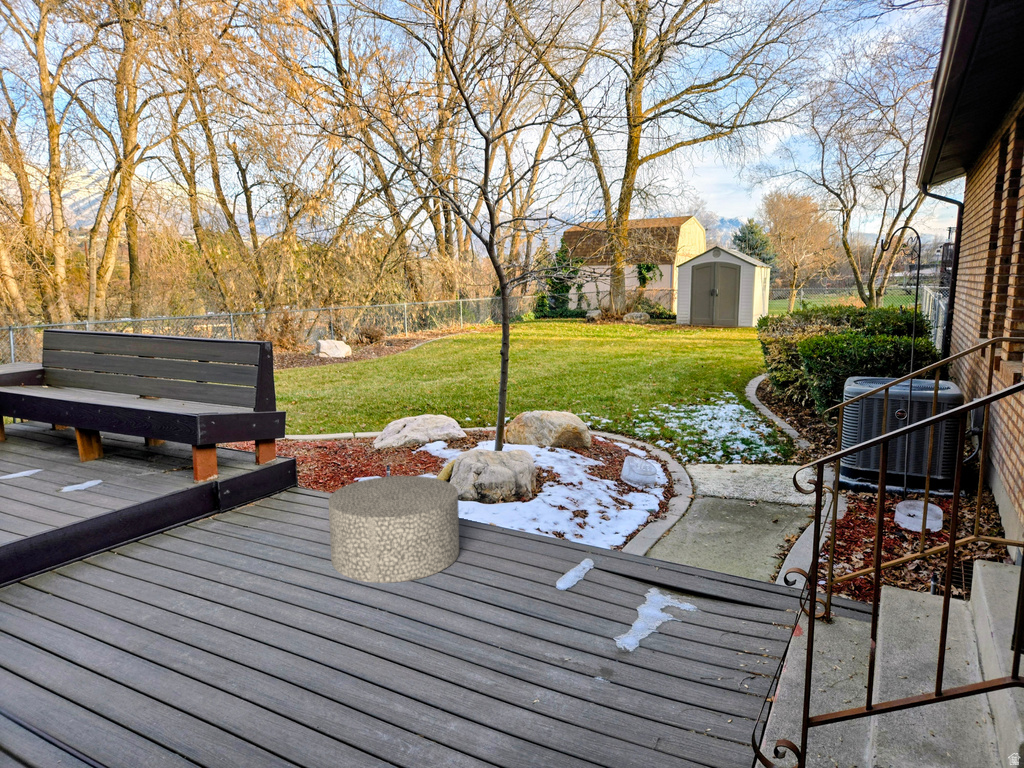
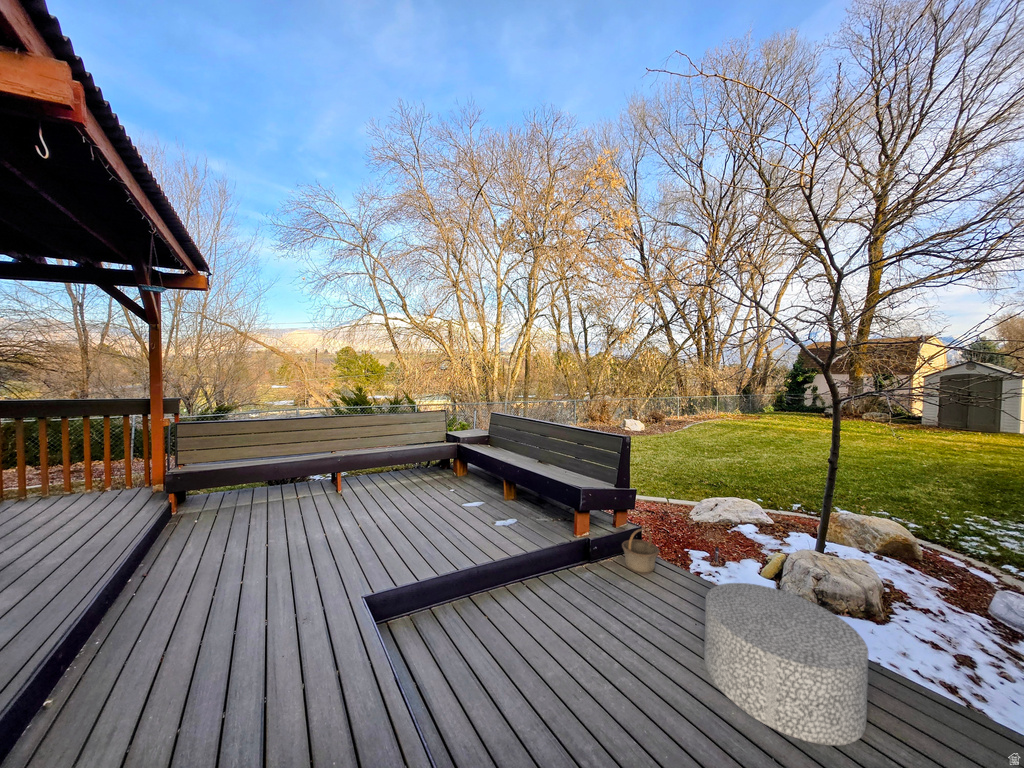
basket: none [261,455,309,508] -> present [622,529,659,574]

